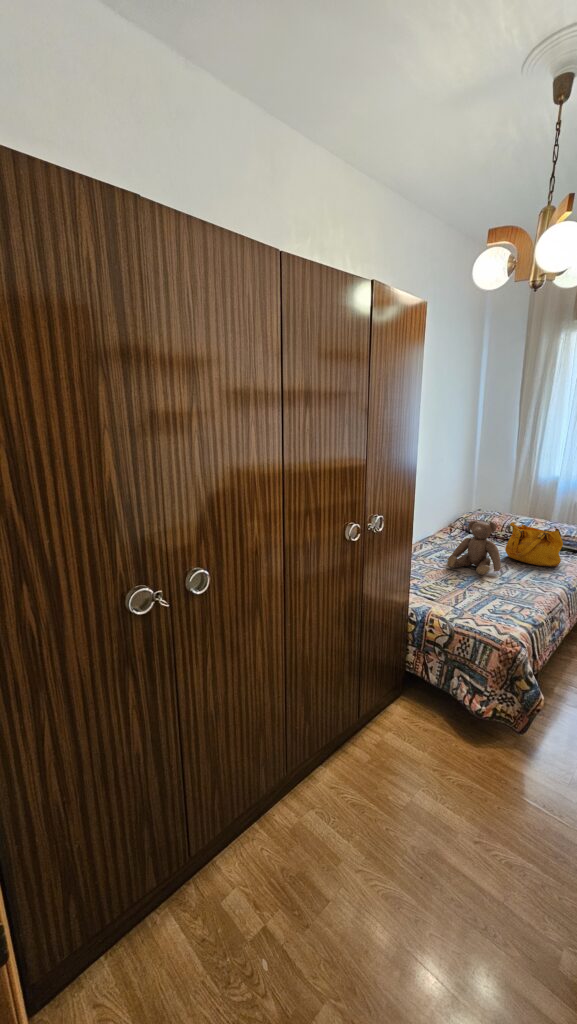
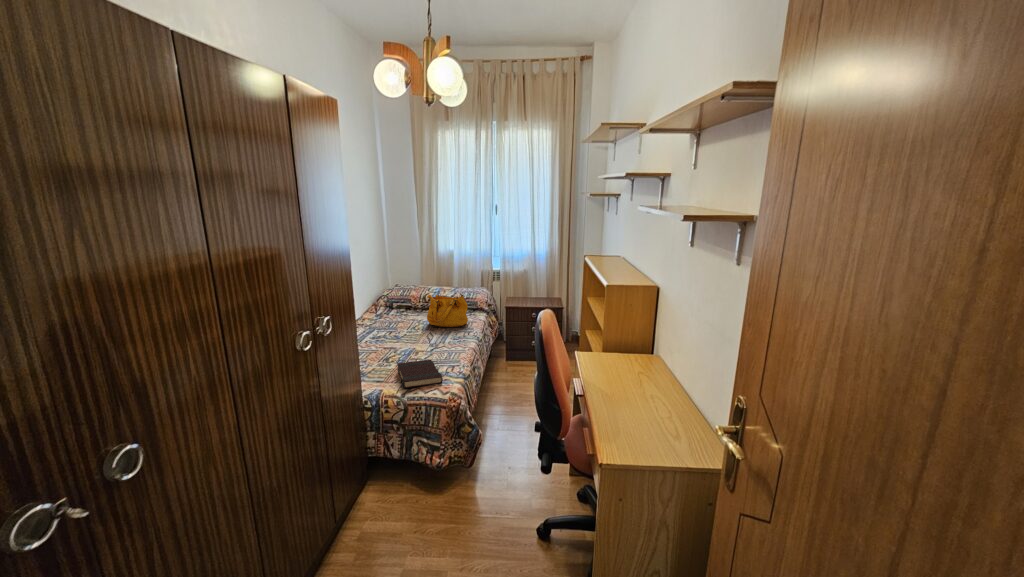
teddy bear: present [447,521,501,575] -> none [382,298,428,346]
book: none [454,586,504,621] -> present [397,360,443,388]

